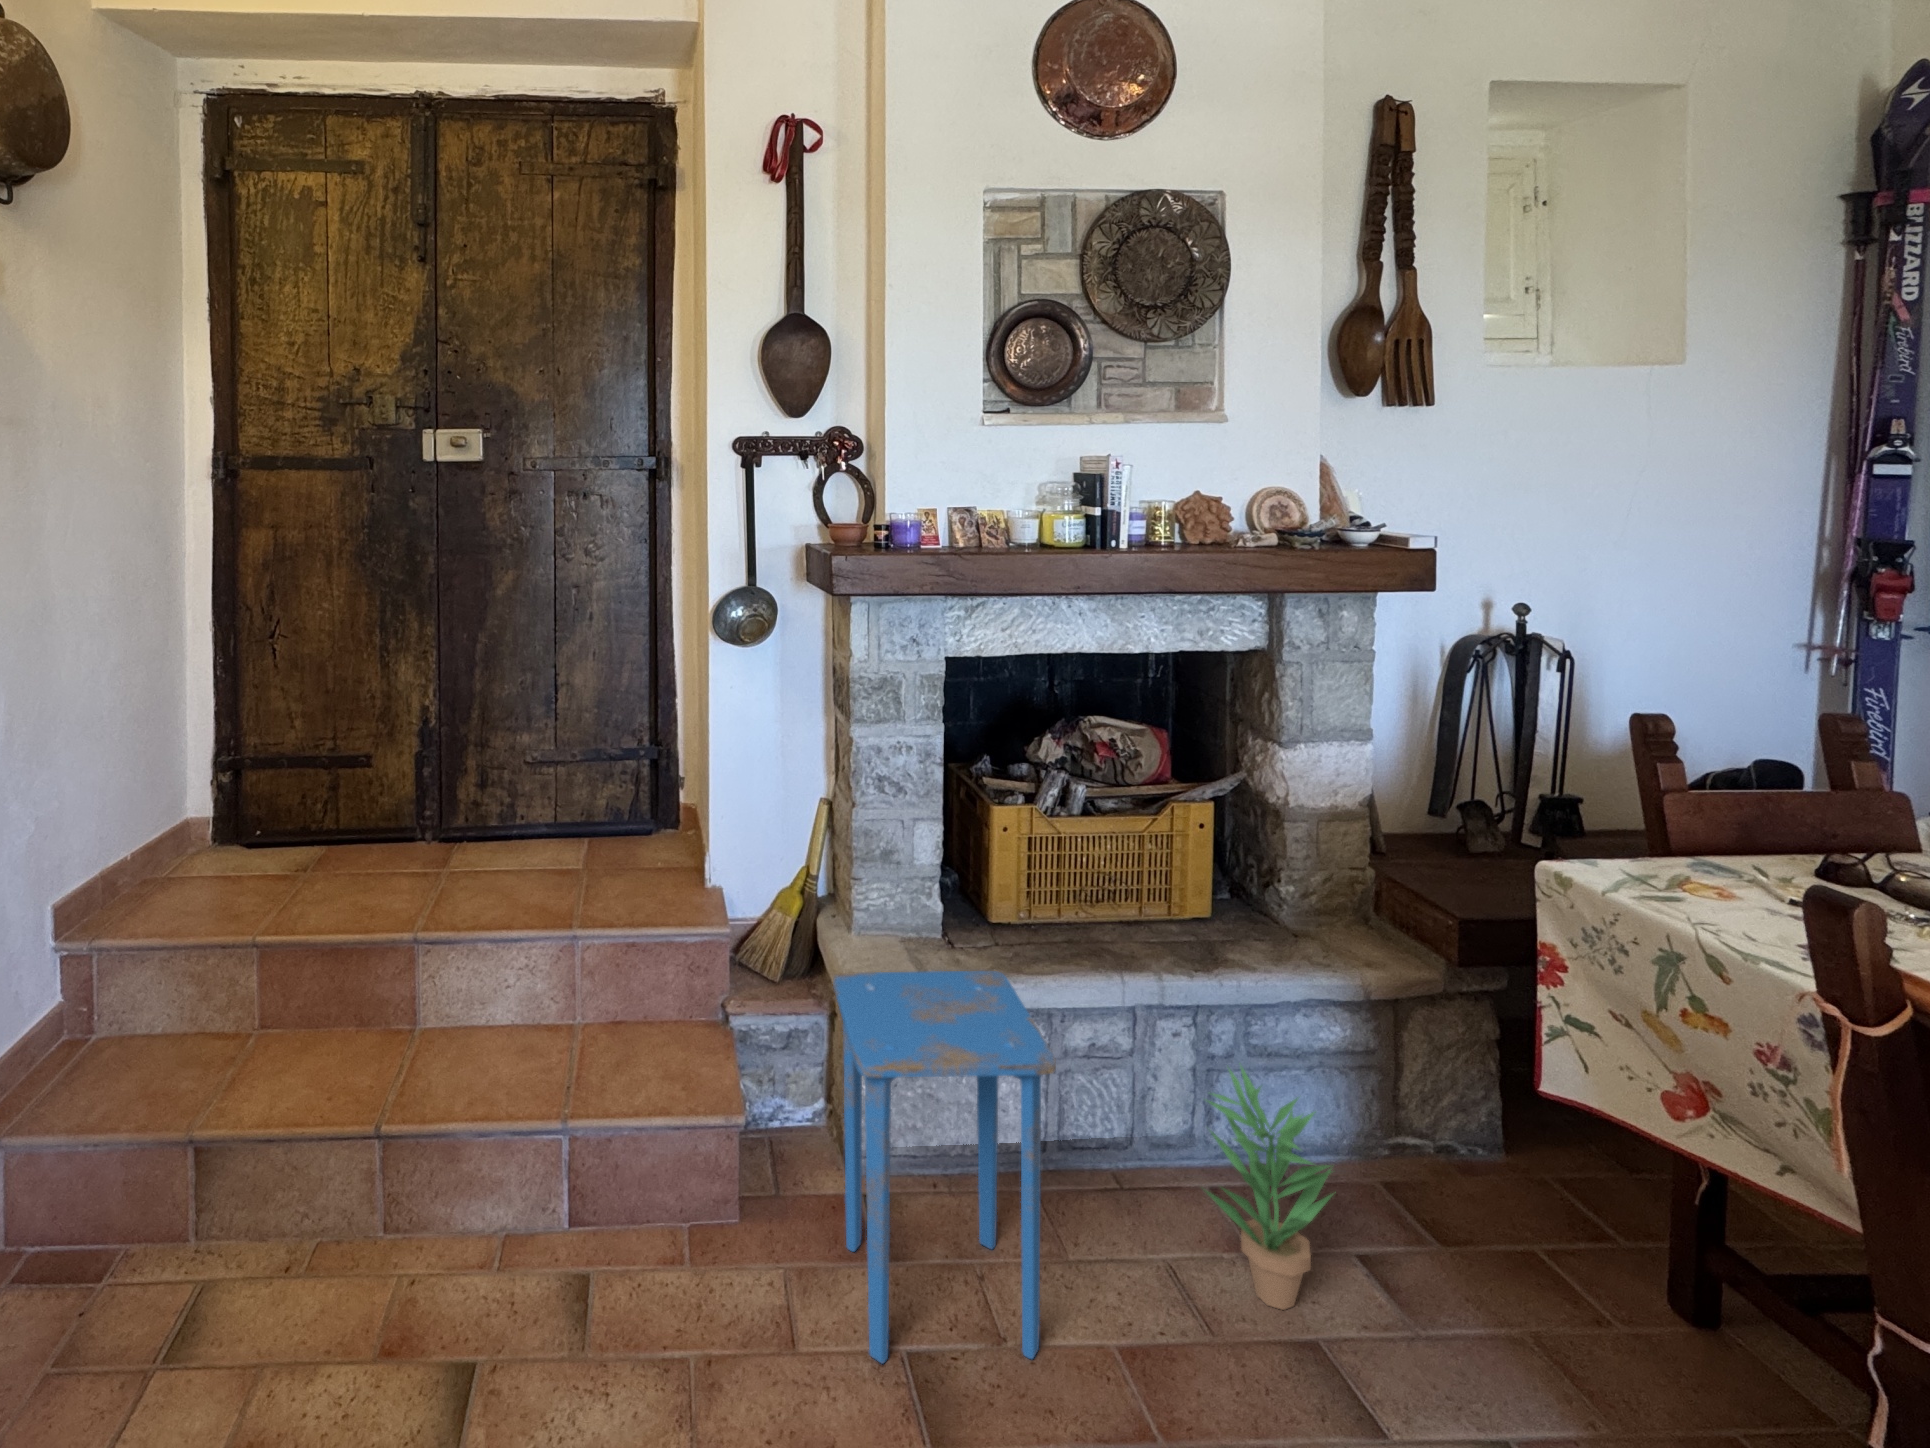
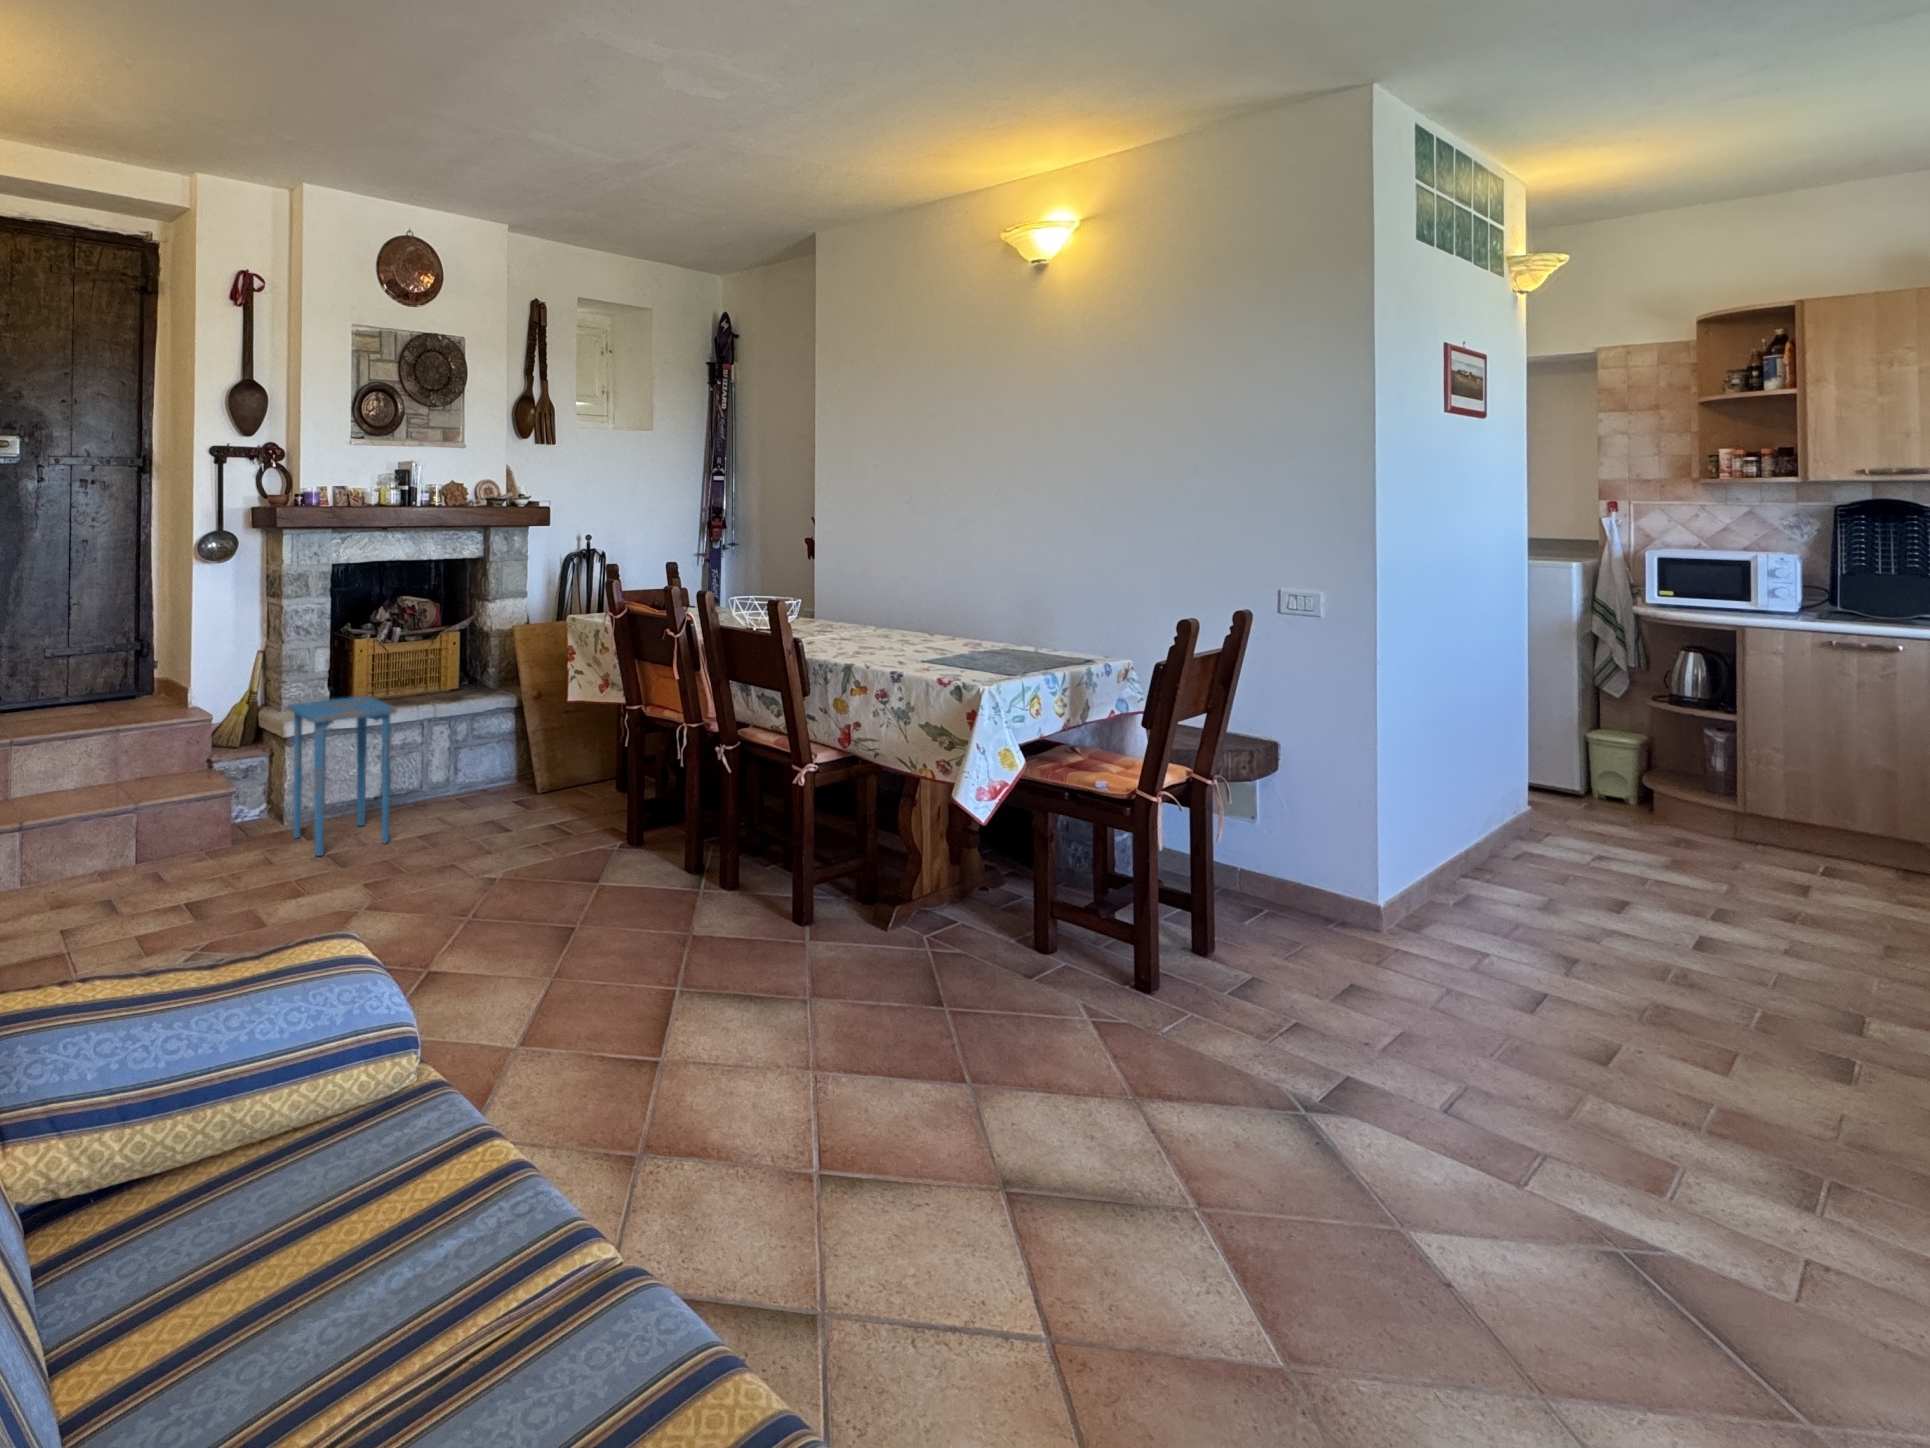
potted plant: present [1206,1067,1333,1310] -> none [454,717,507,816]

